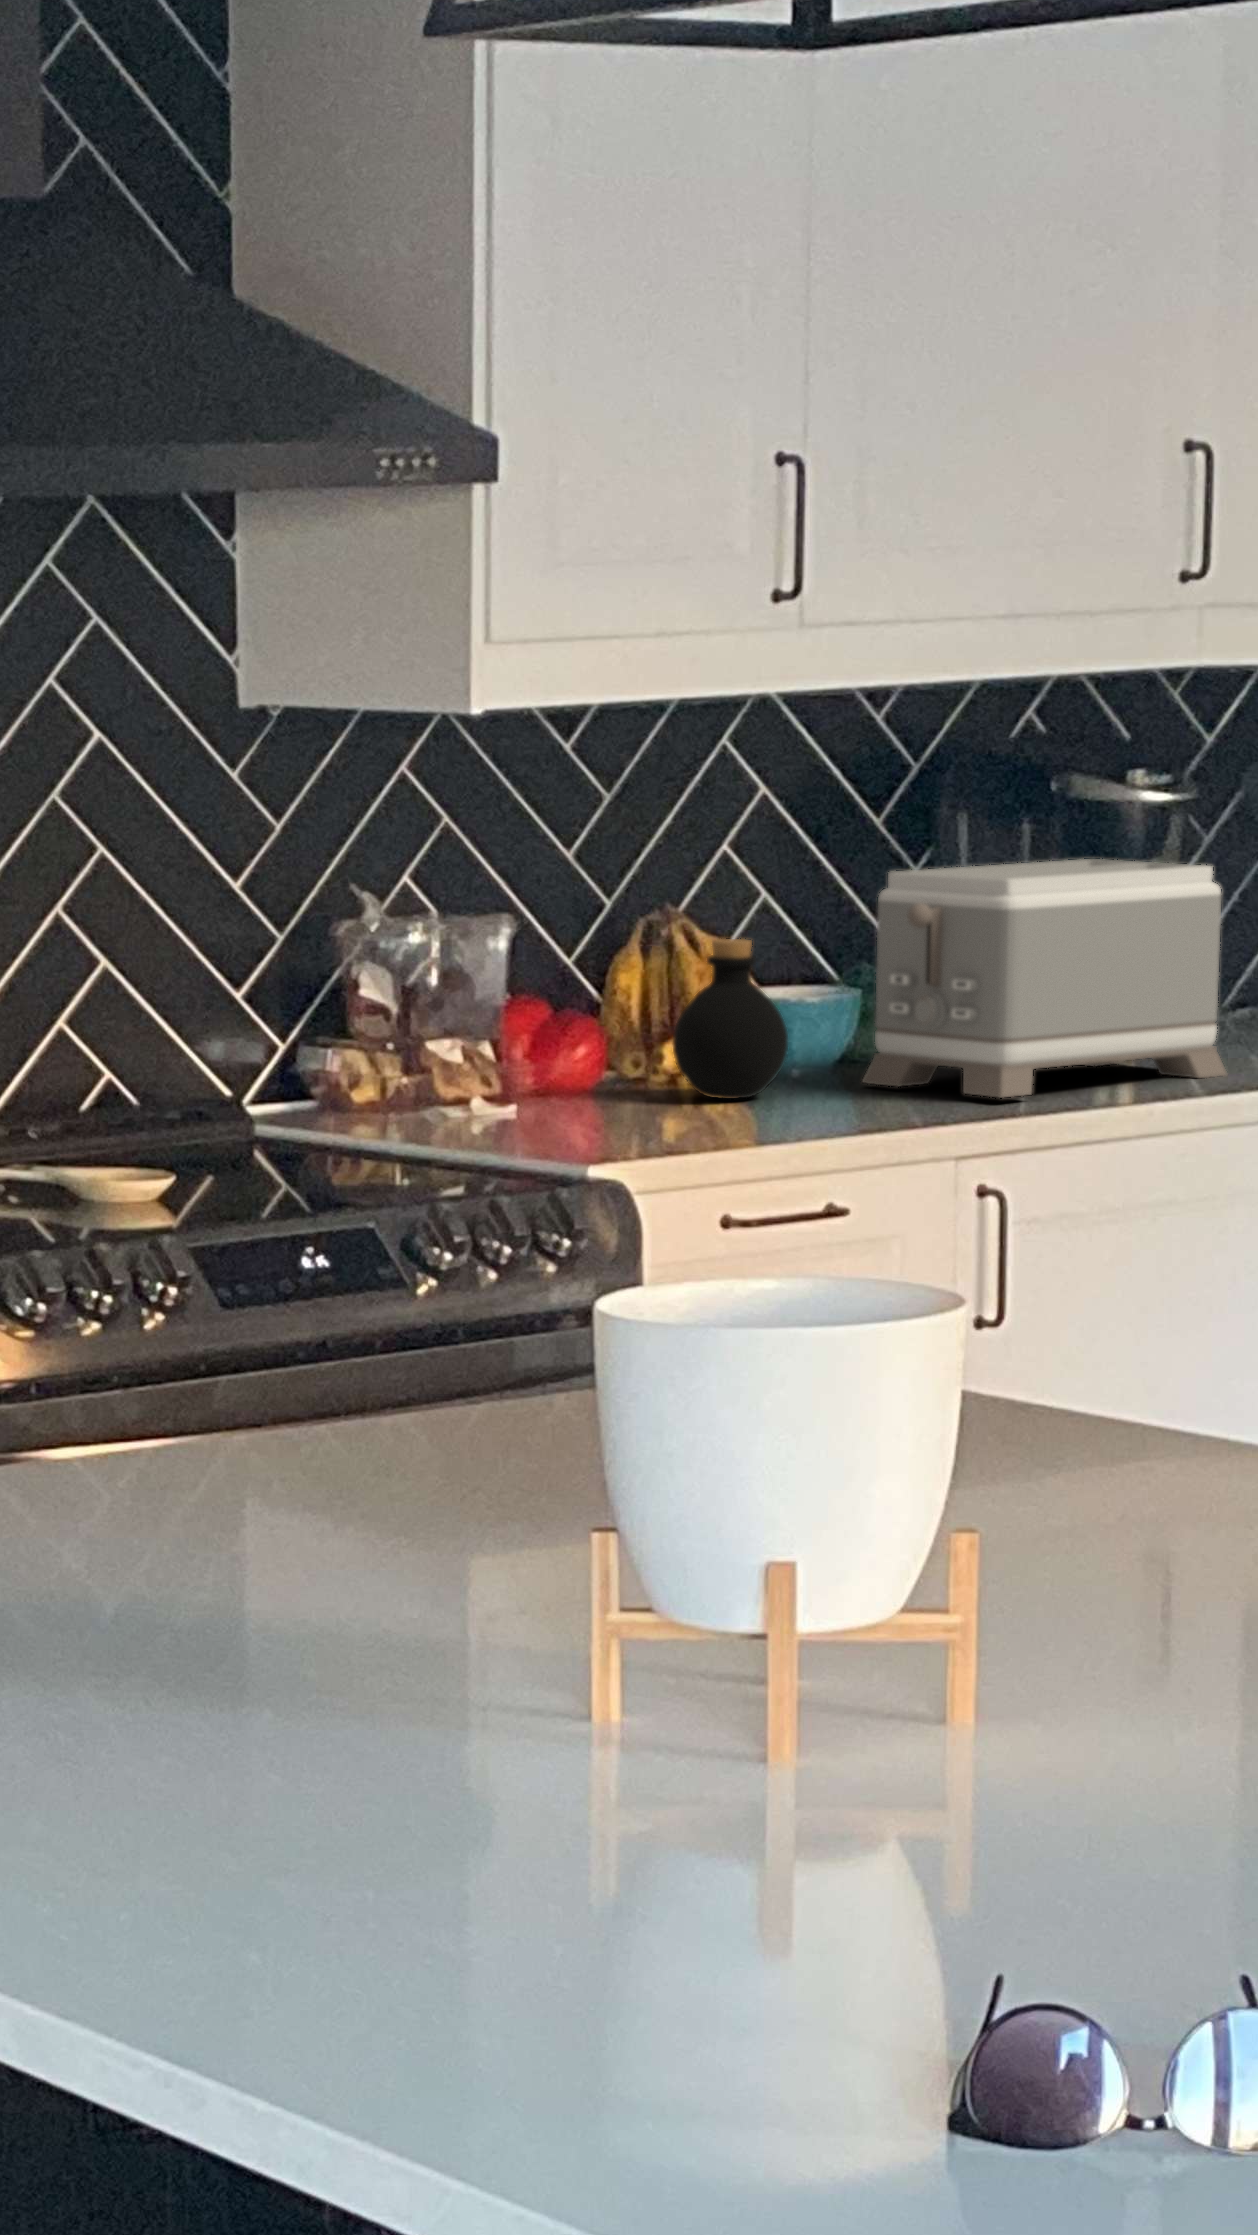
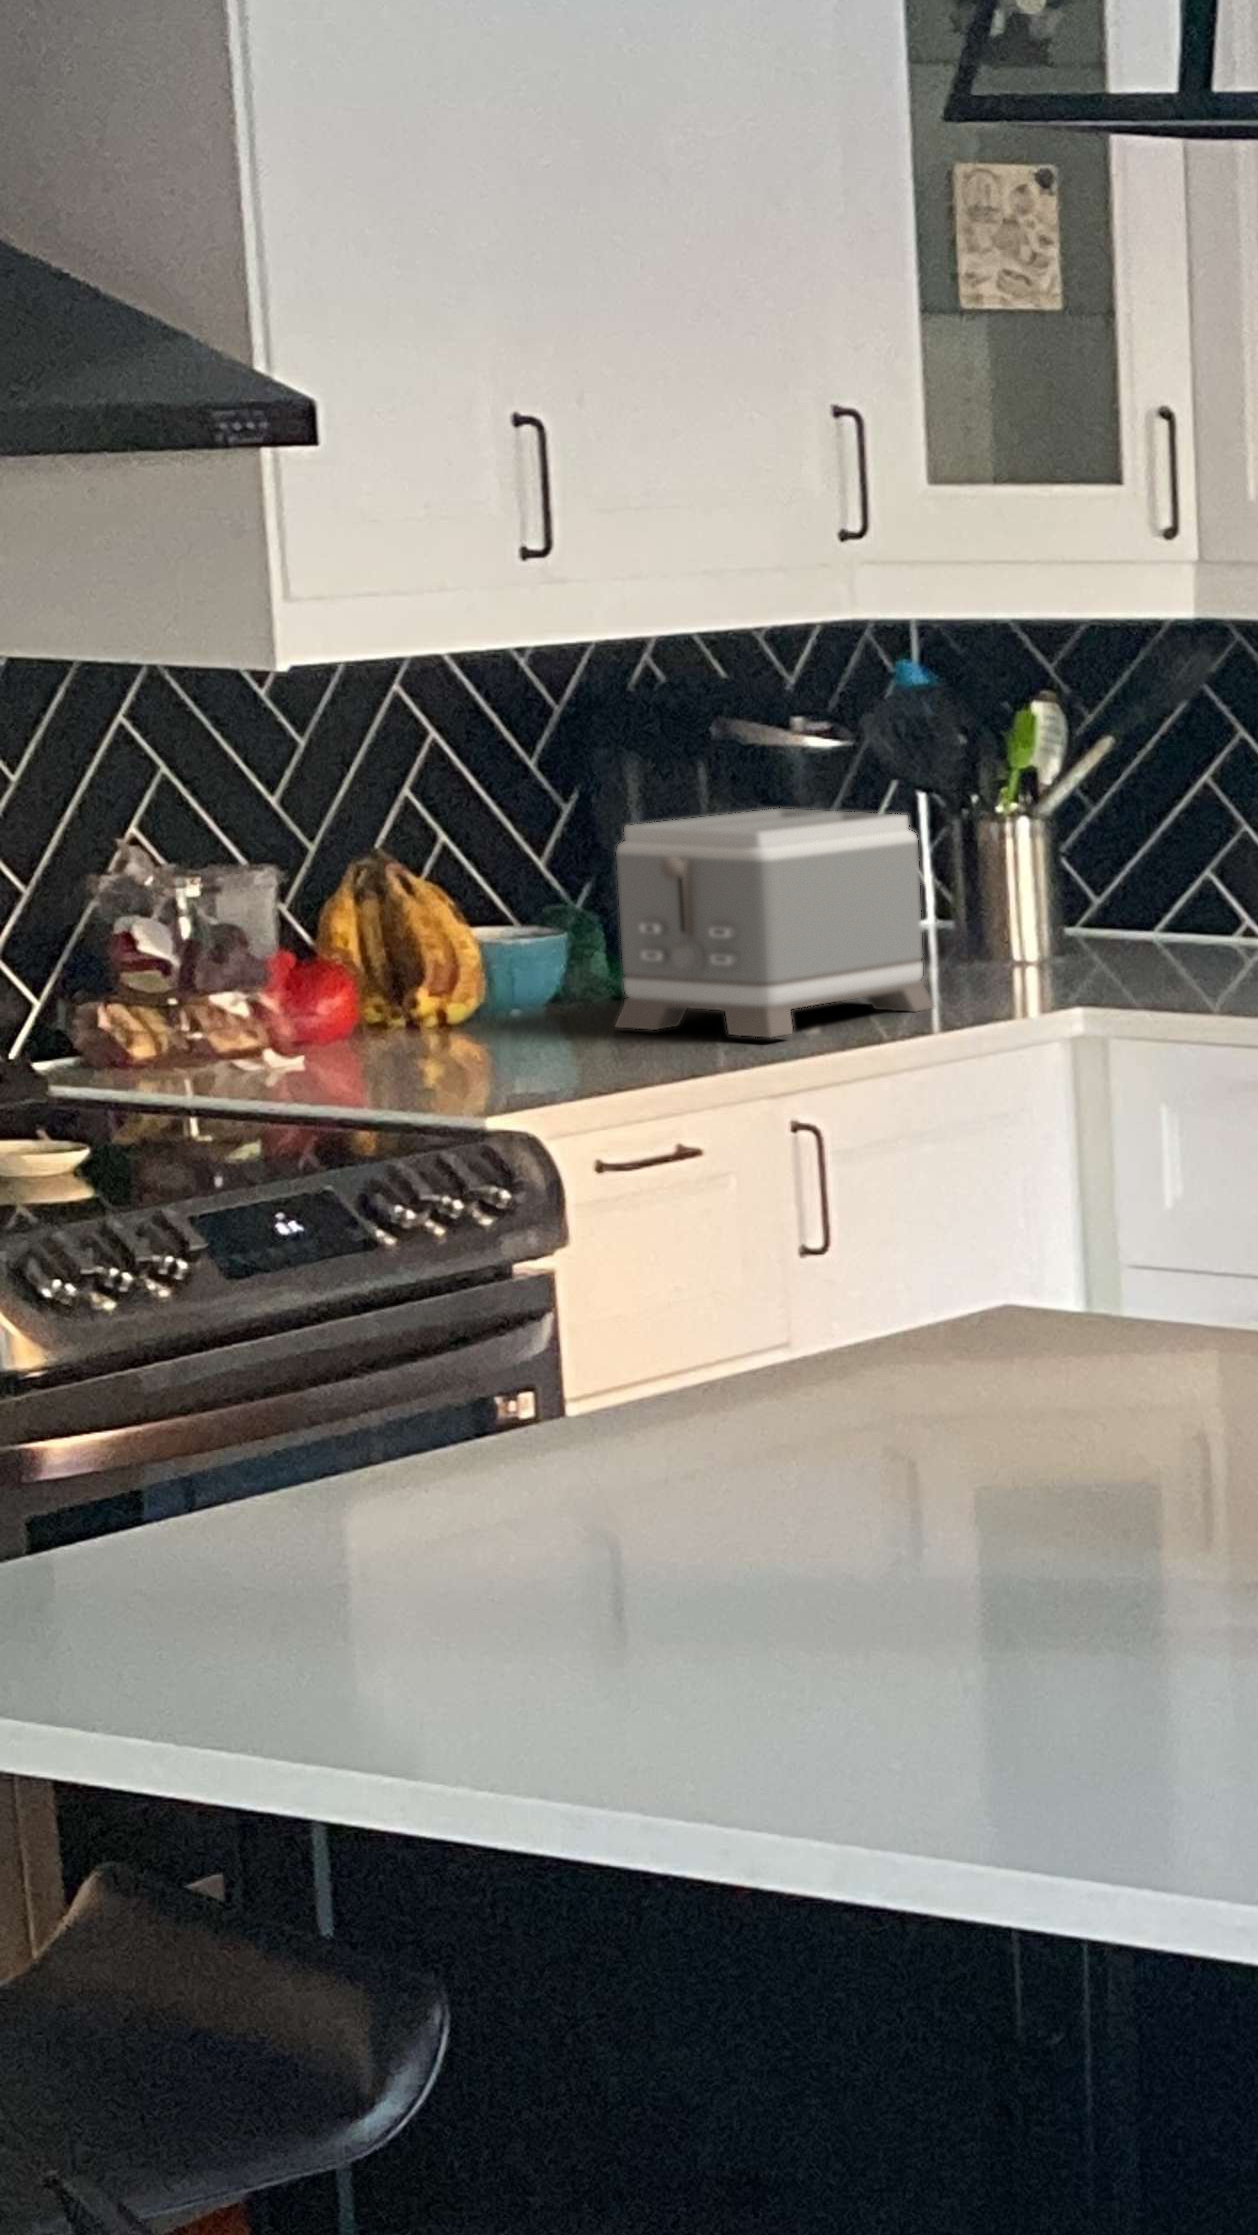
bottle: present [673,939,788,1099] -> none [444,894,557,1048]

